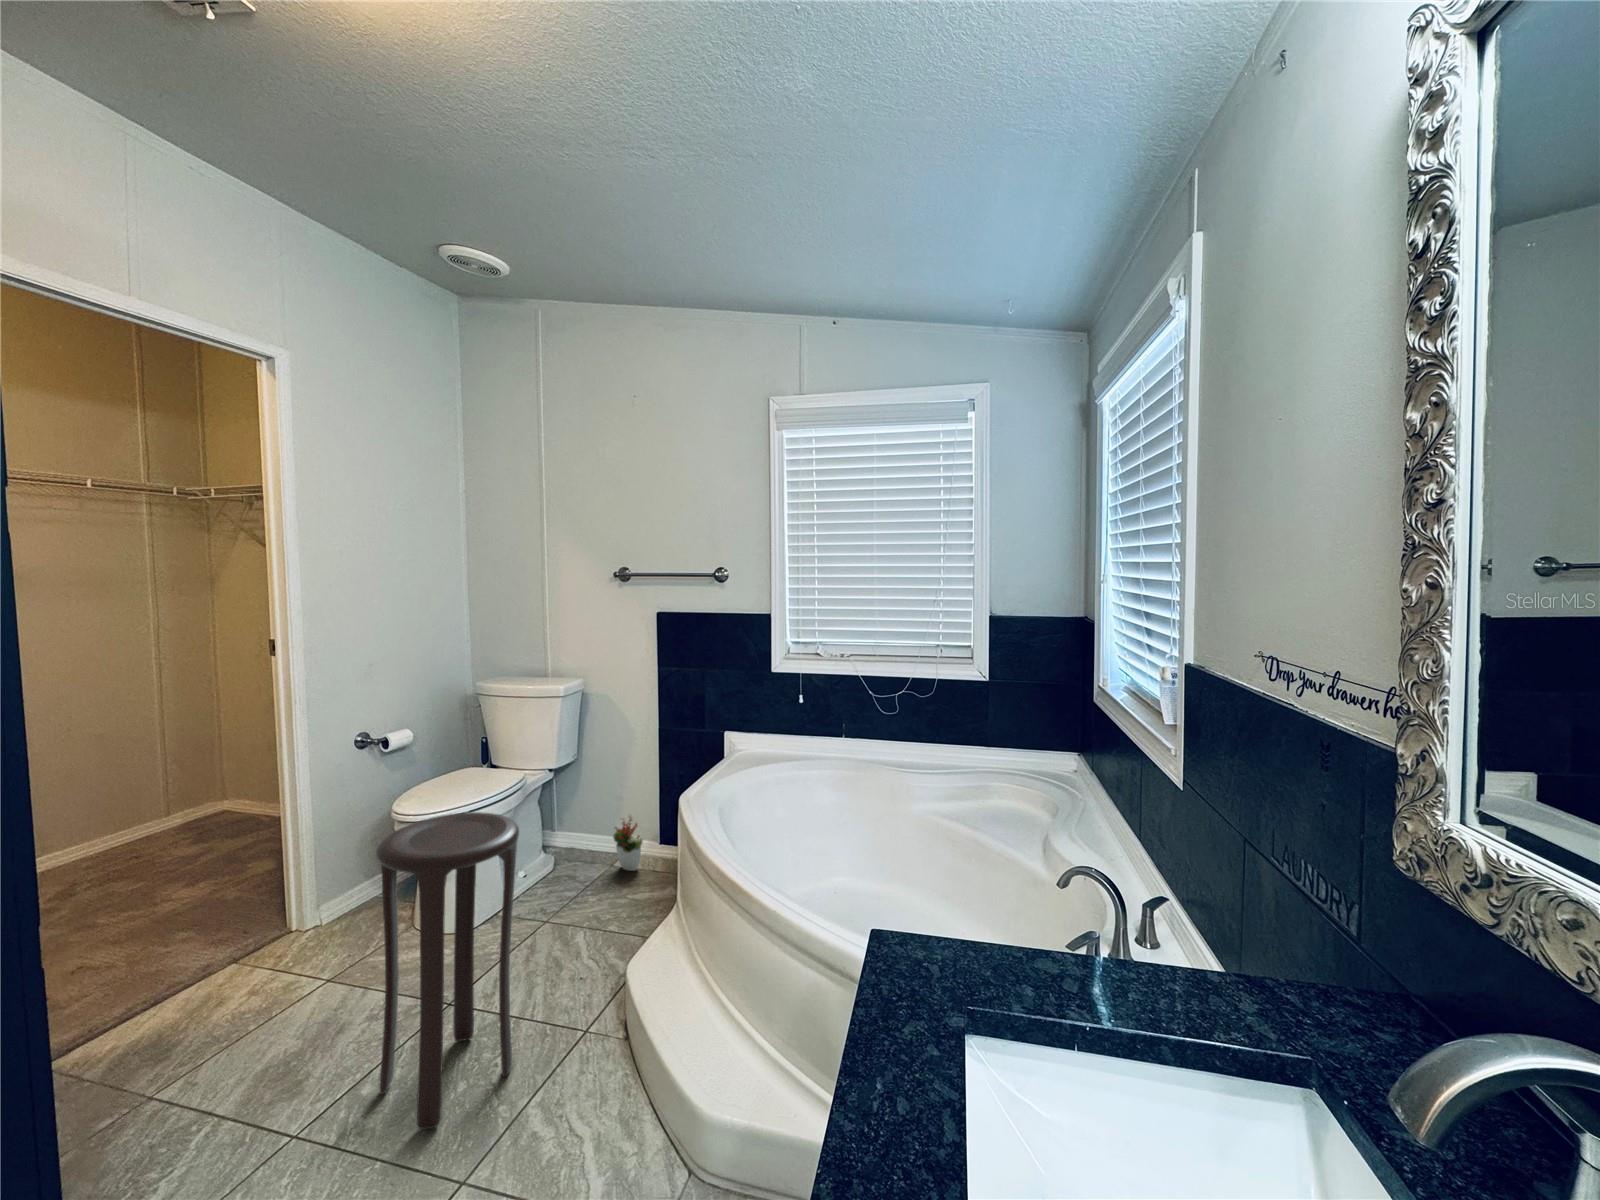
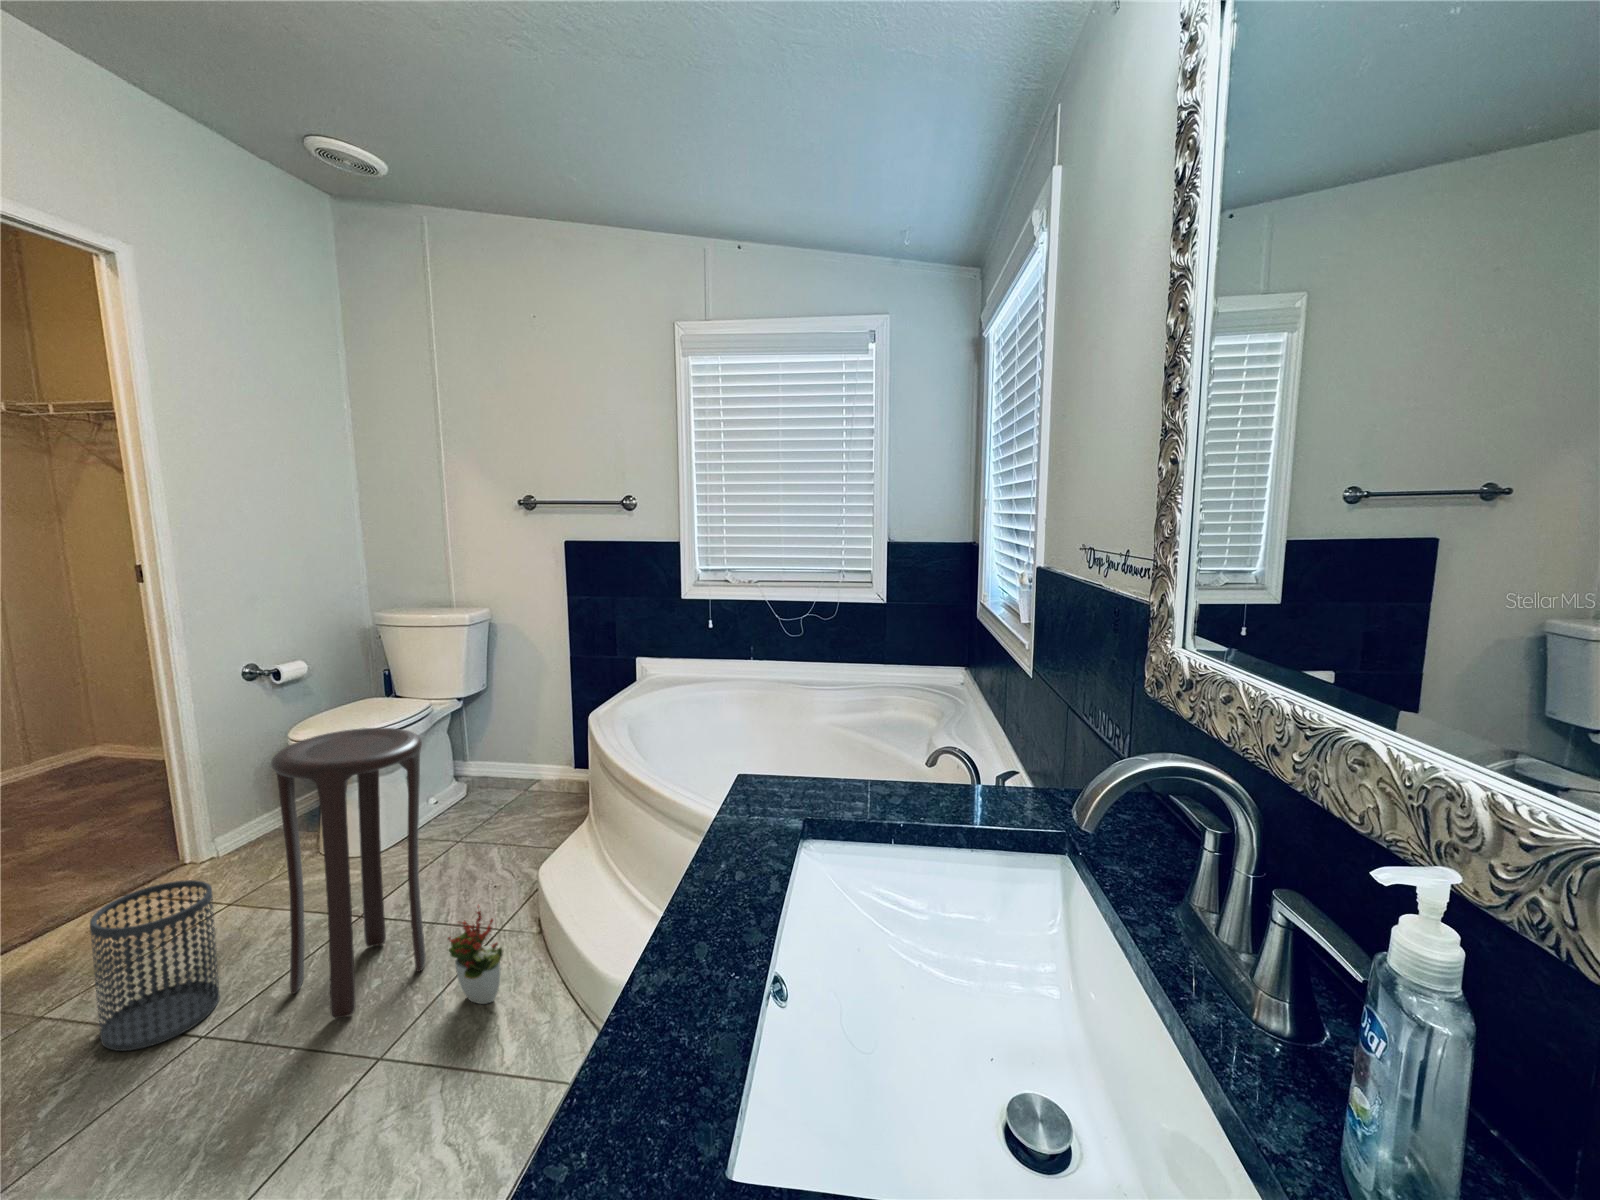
decorative plant: present [613,818,643,871] -> present [448,906,502,1004]
wastebasket: none [199,965,313,1150] -> present [90,880,220,1051]

